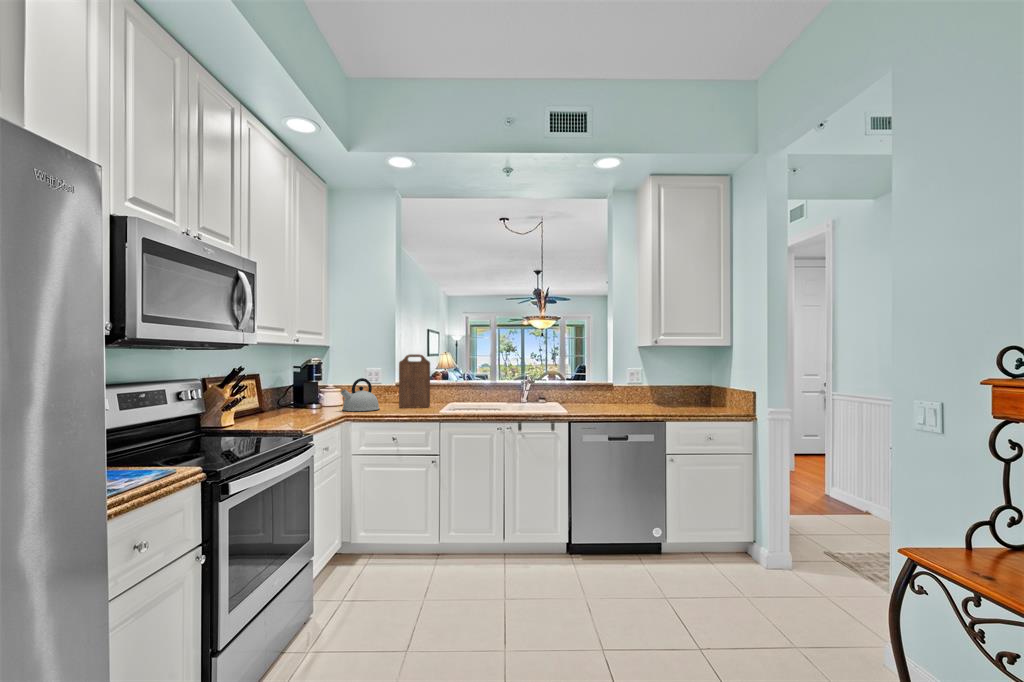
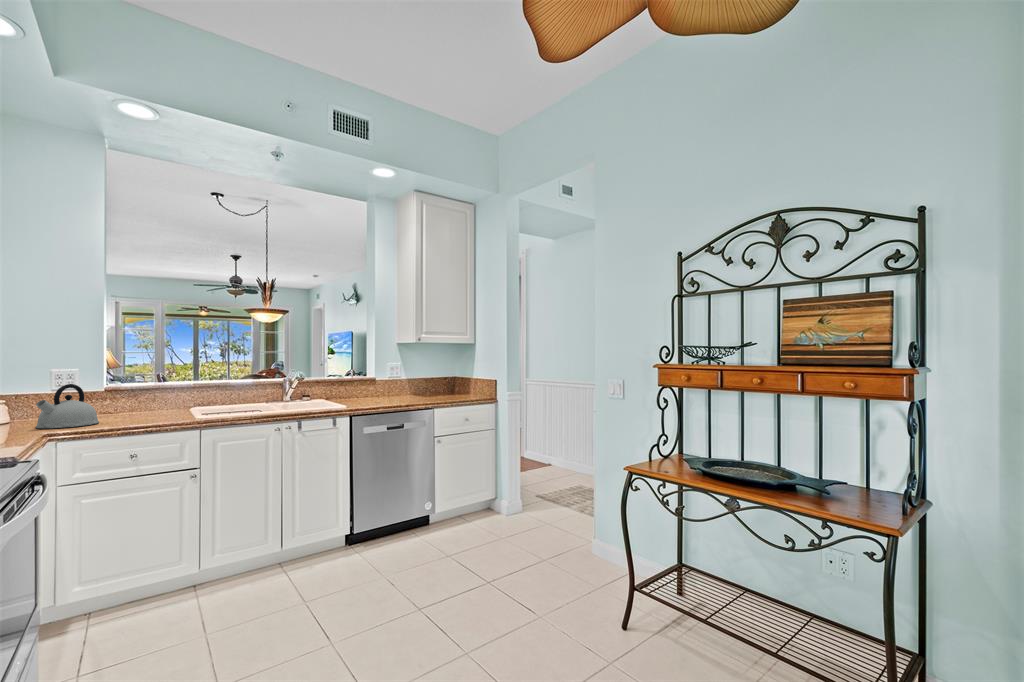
cutting board: present [399,354,430,408] -> none [125,353,171,419]

